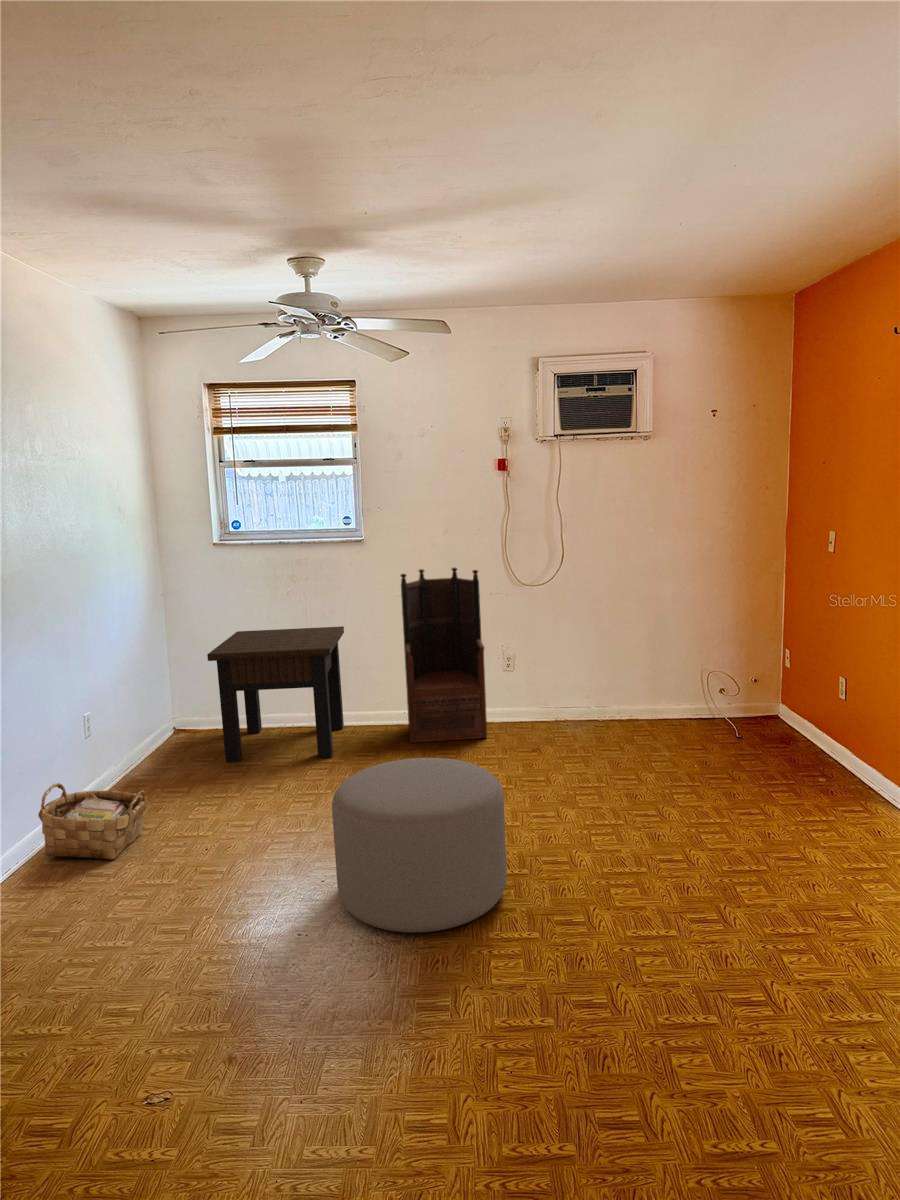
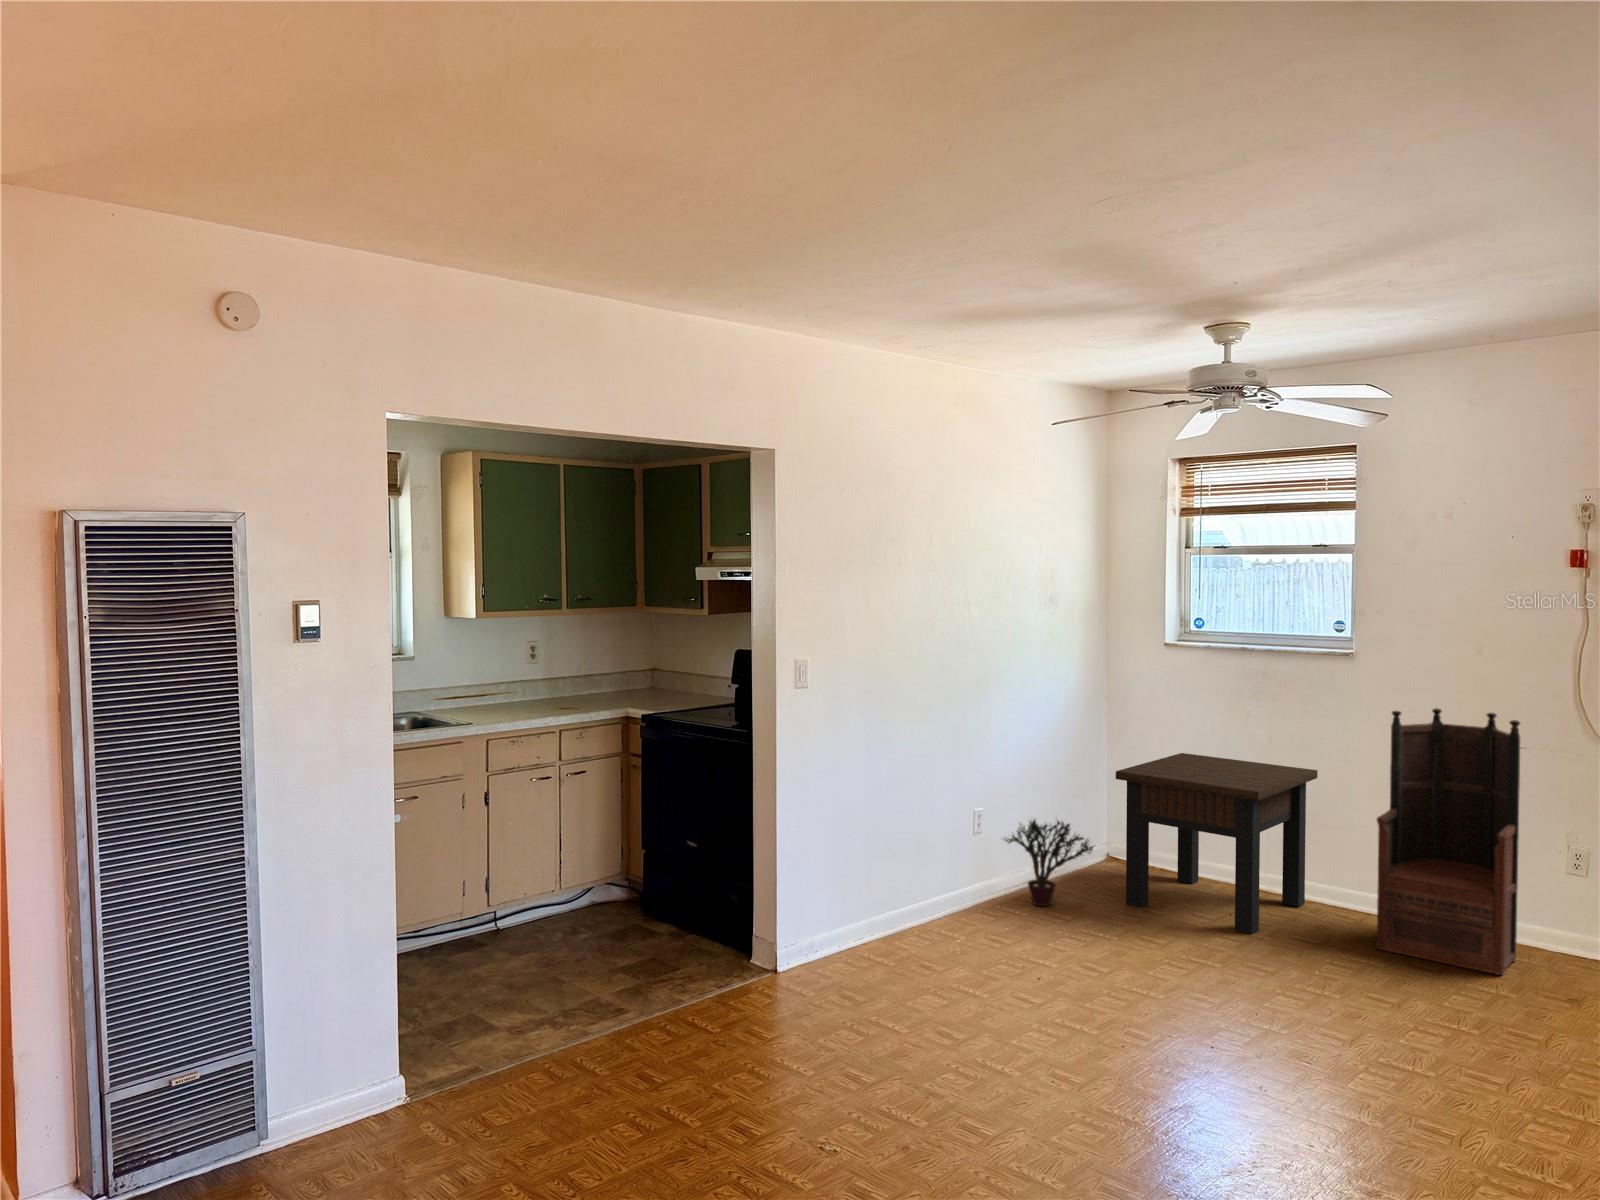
potted plant: none [115,704,200,785] -> present [1005,819,1093,906]
ottoman: present [332,758,507,933] -> none [1105,933,1331,1154]
woven basket: present [38,783,147,859] -> none [892,867,991,959]

